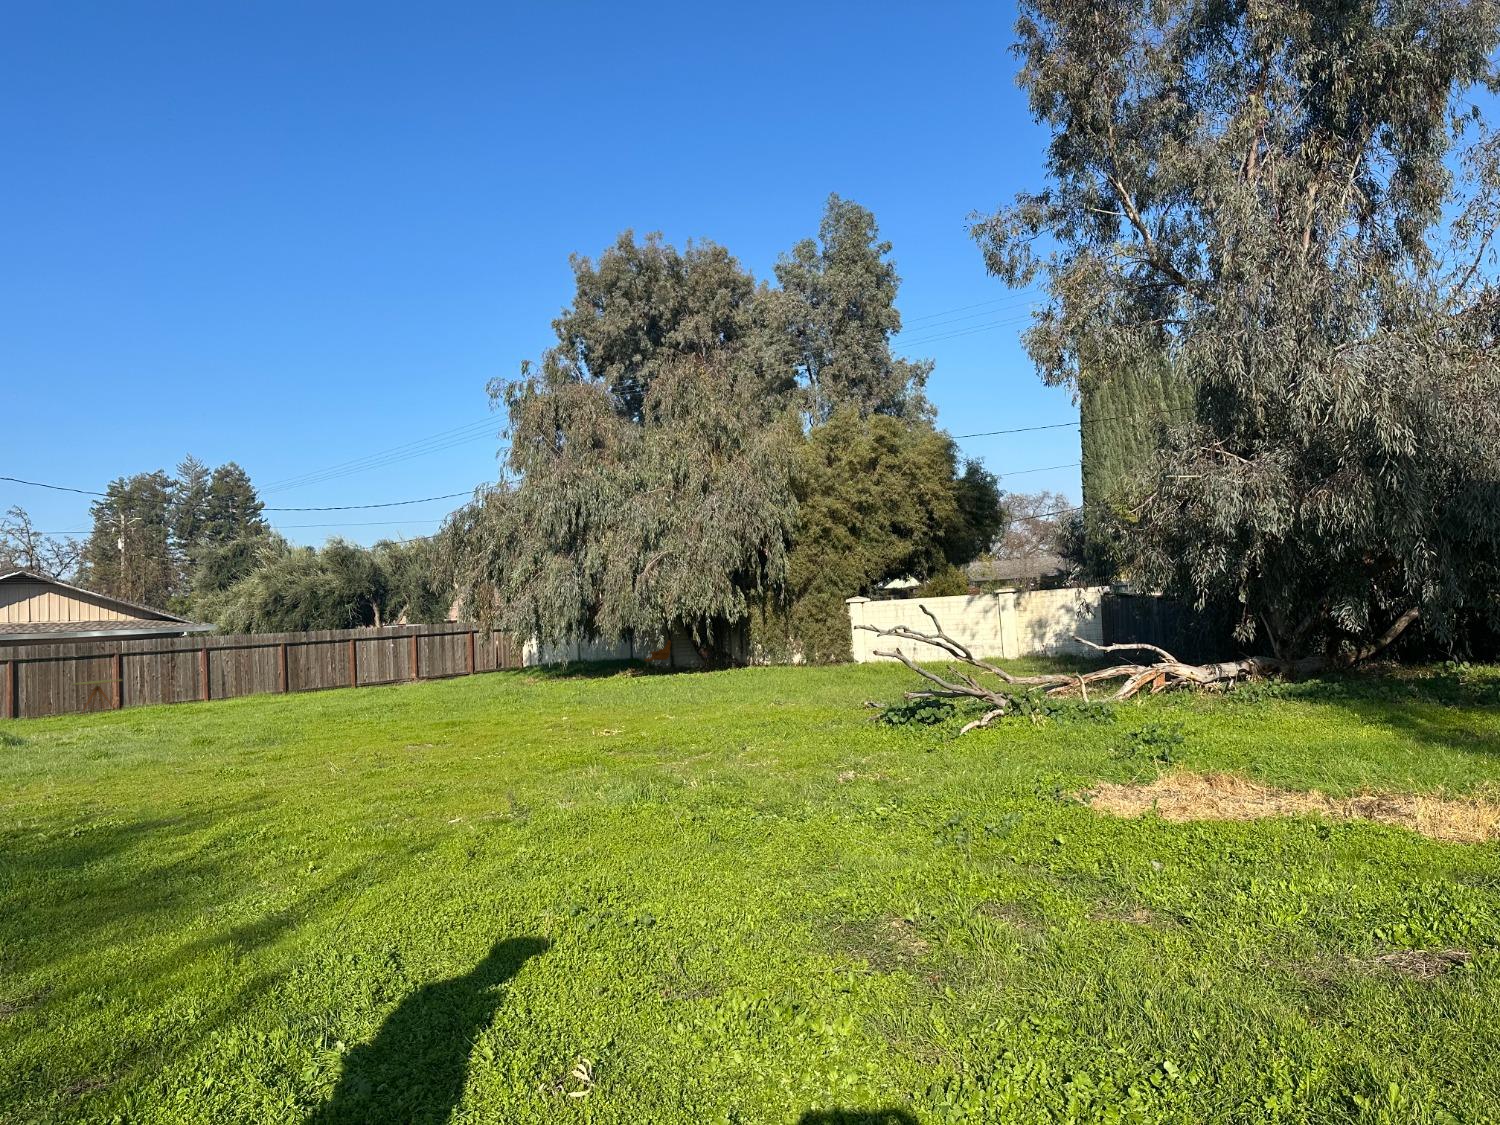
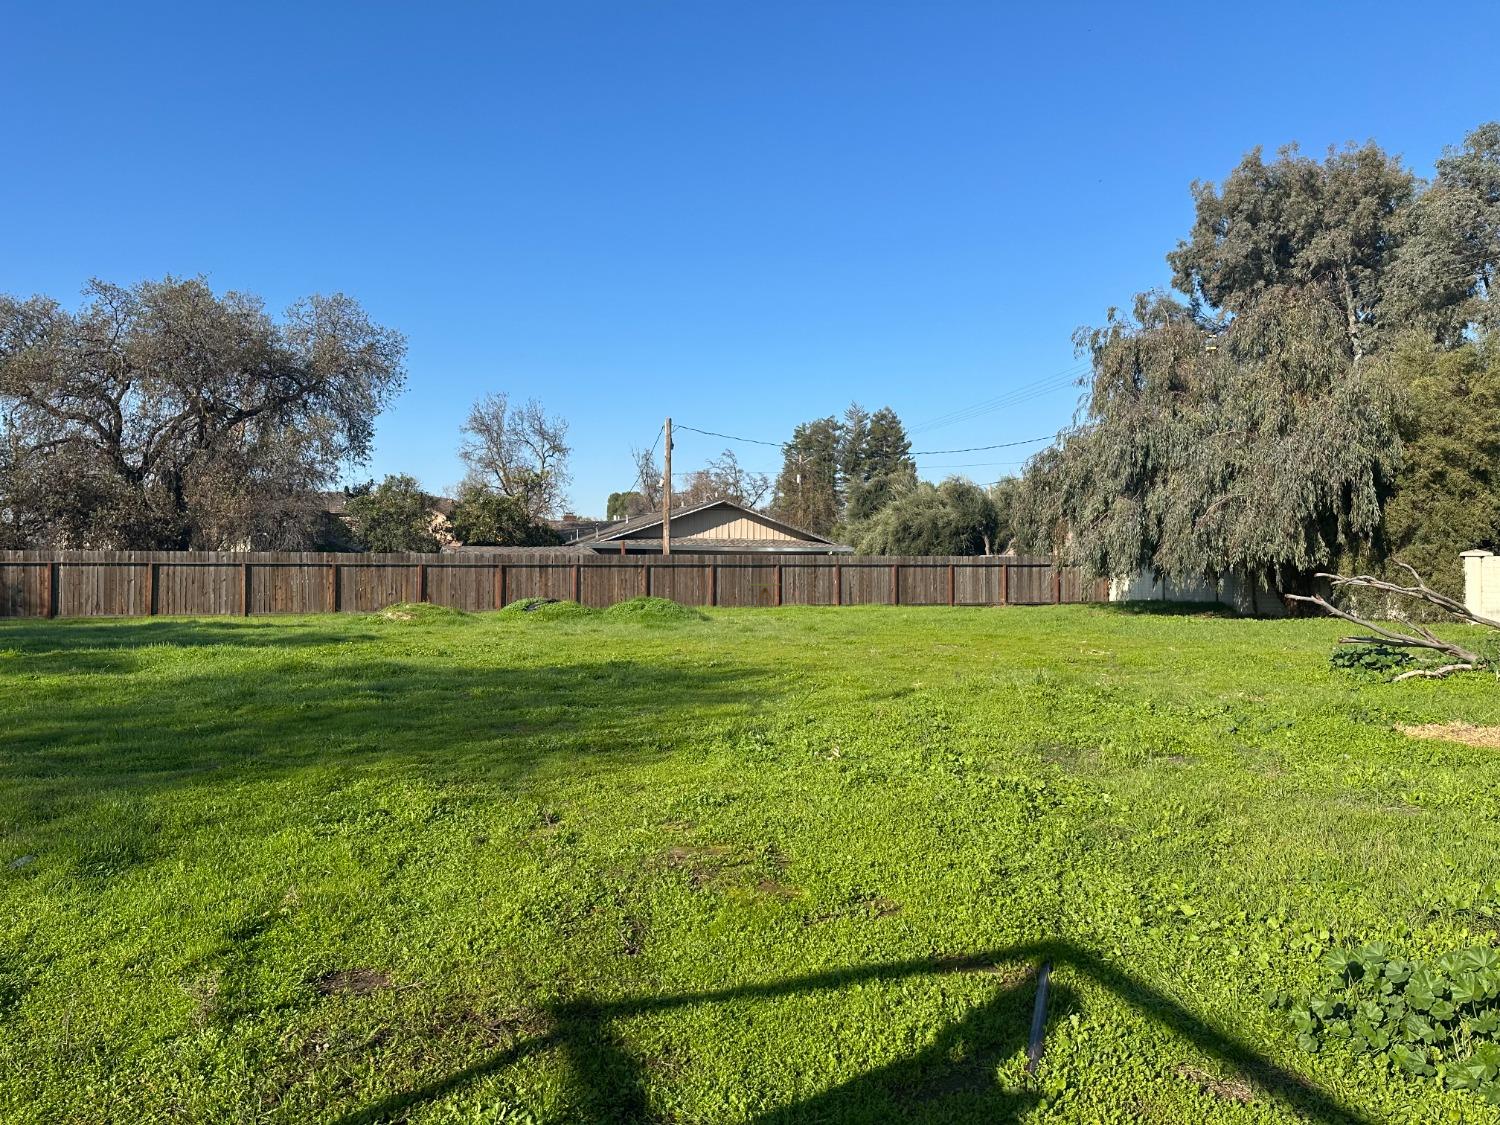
lounge chair: present [644,641,671,668] -> none [1221,584,1253,611]

